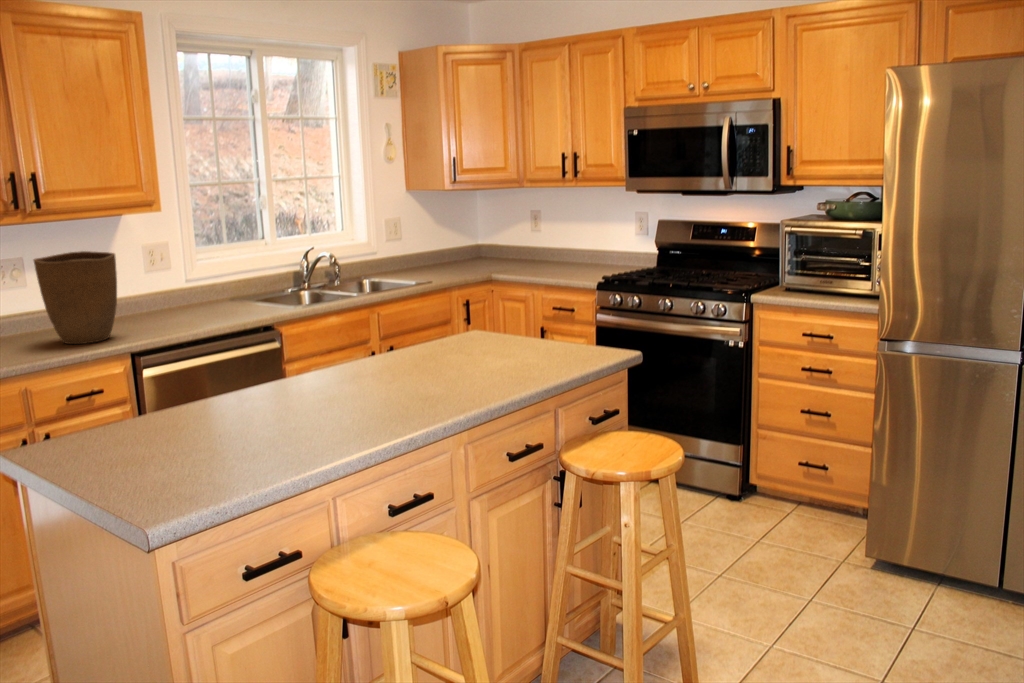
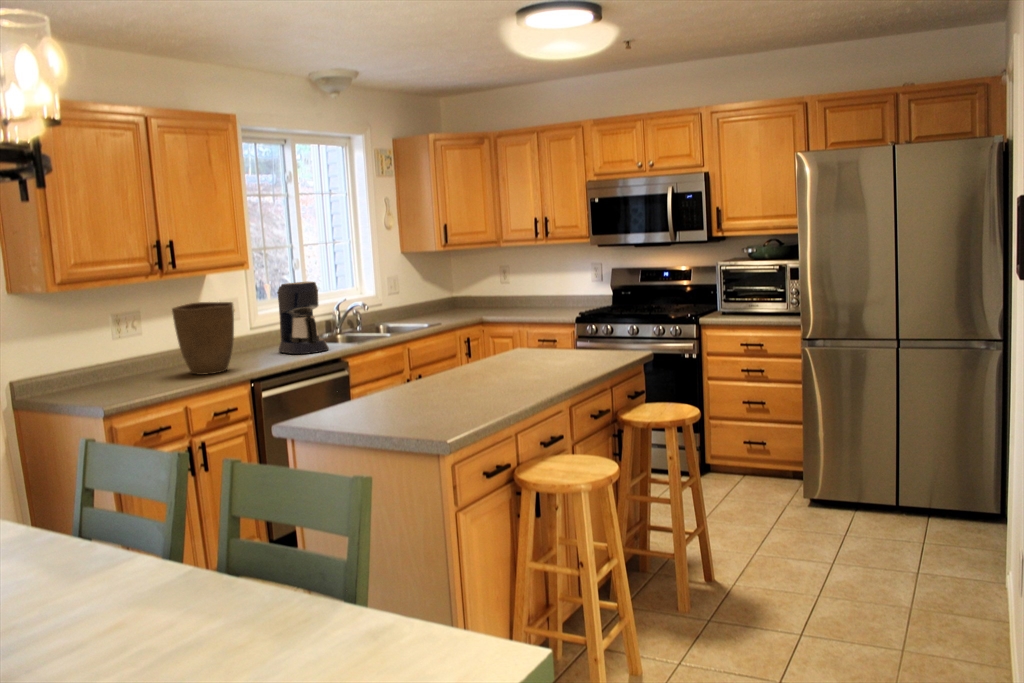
coffee maker: none [200,228,262,319] -> present [277,281,329,354]

